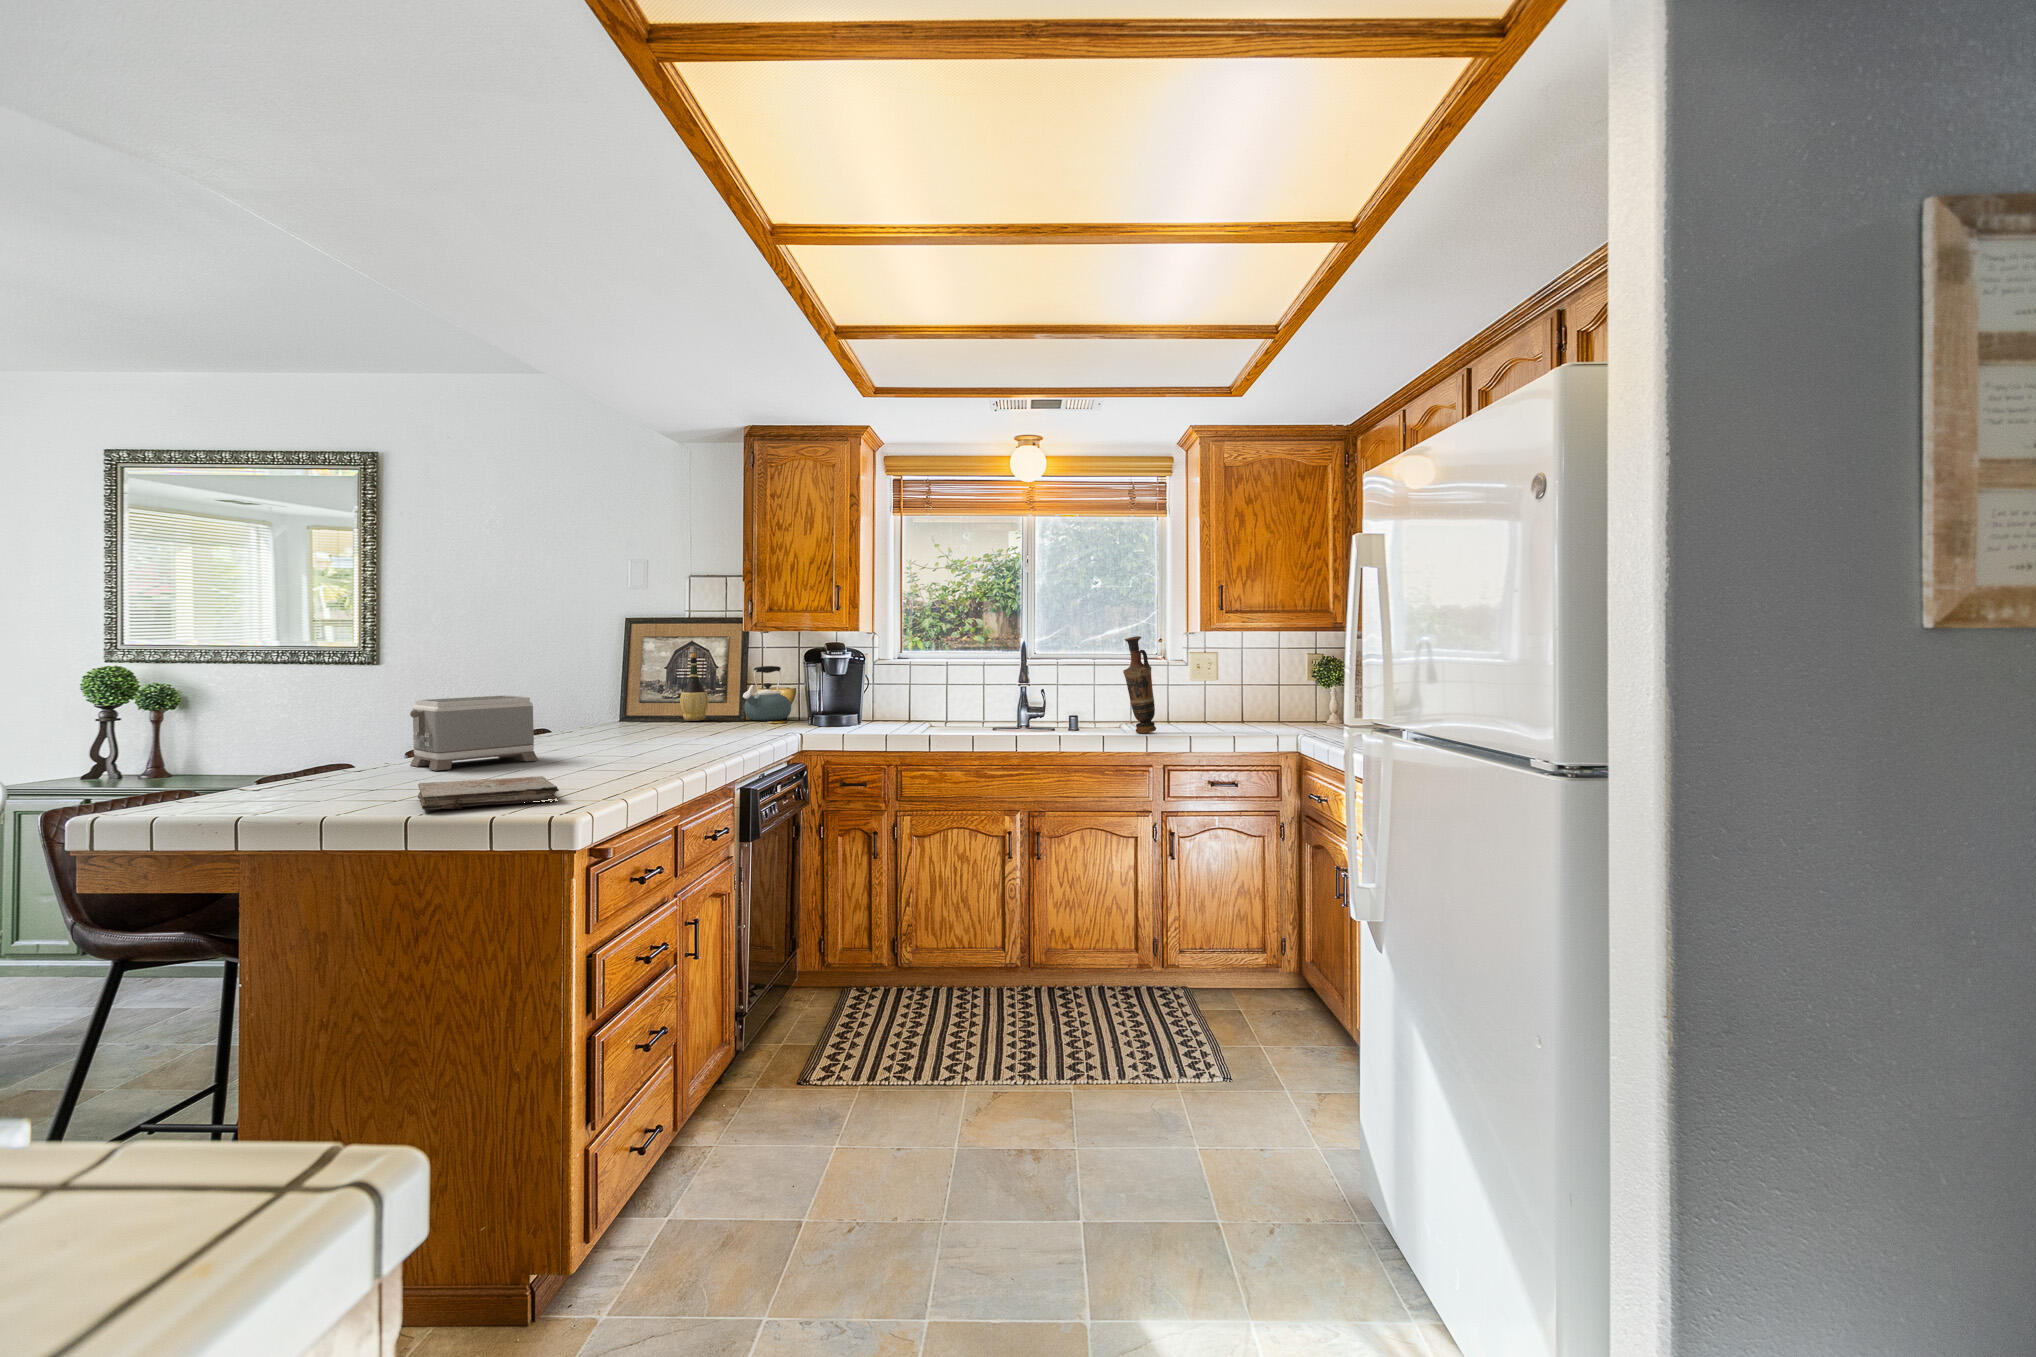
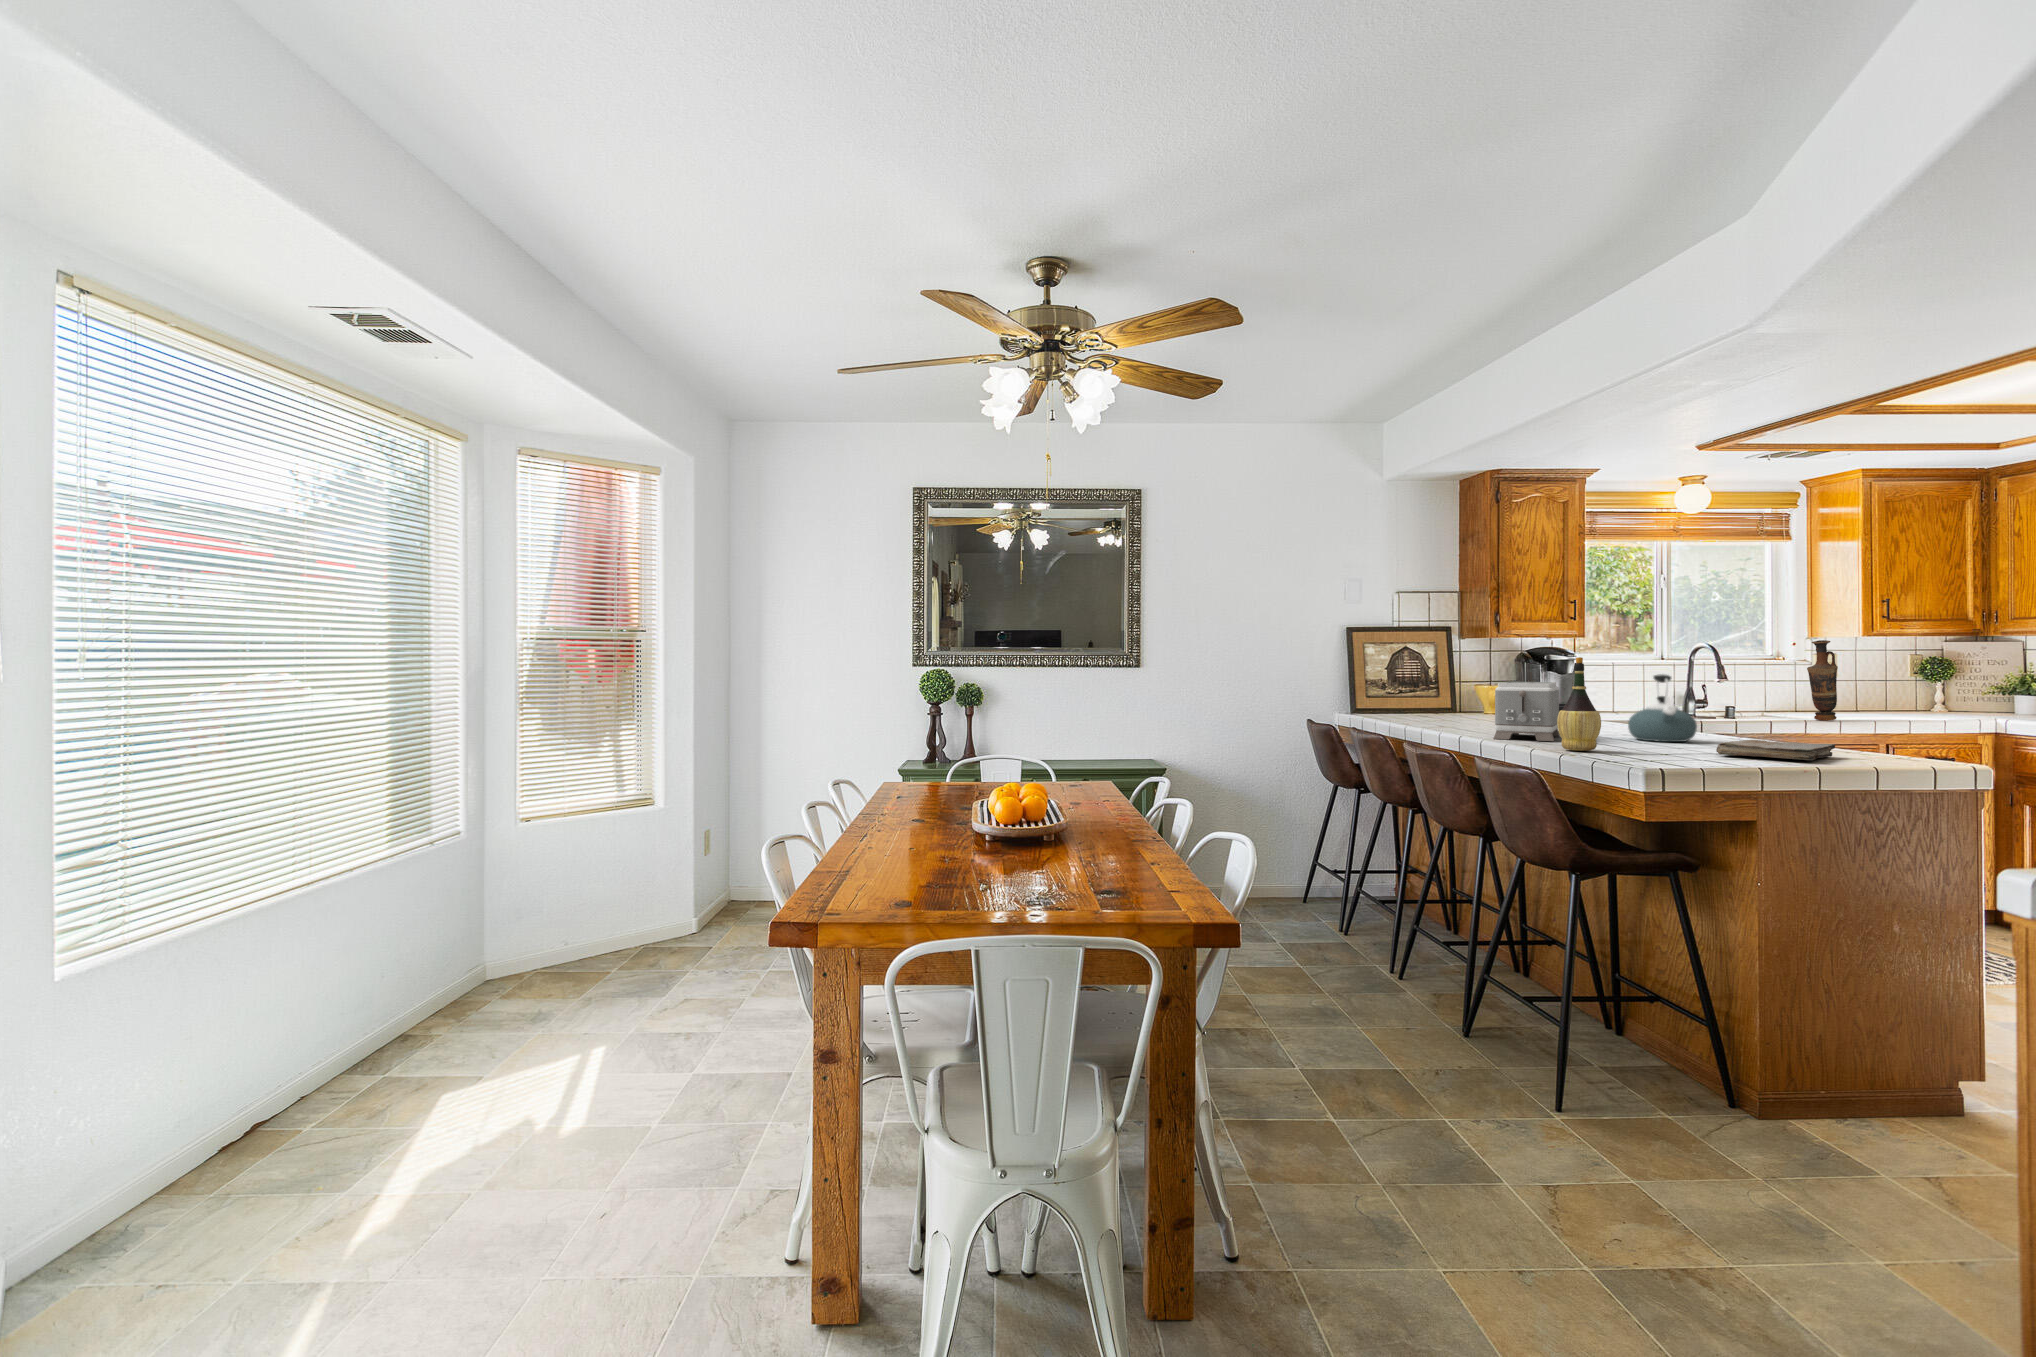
wine bottle: present [680,653,709,721] -> present [1557,657,1601,751]
kettle: present [743,666,791,720] -> present [1628,674,1697,742]

